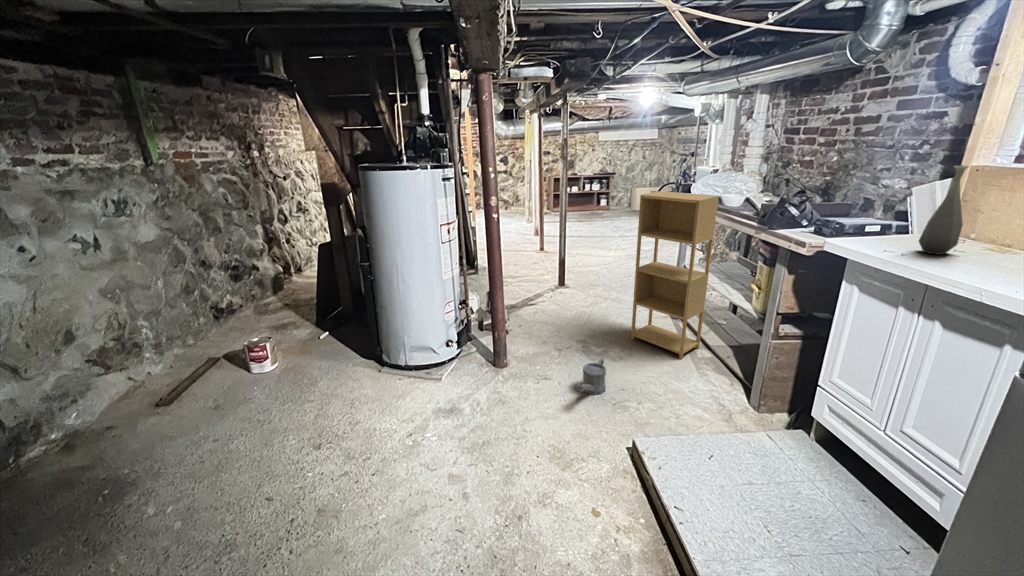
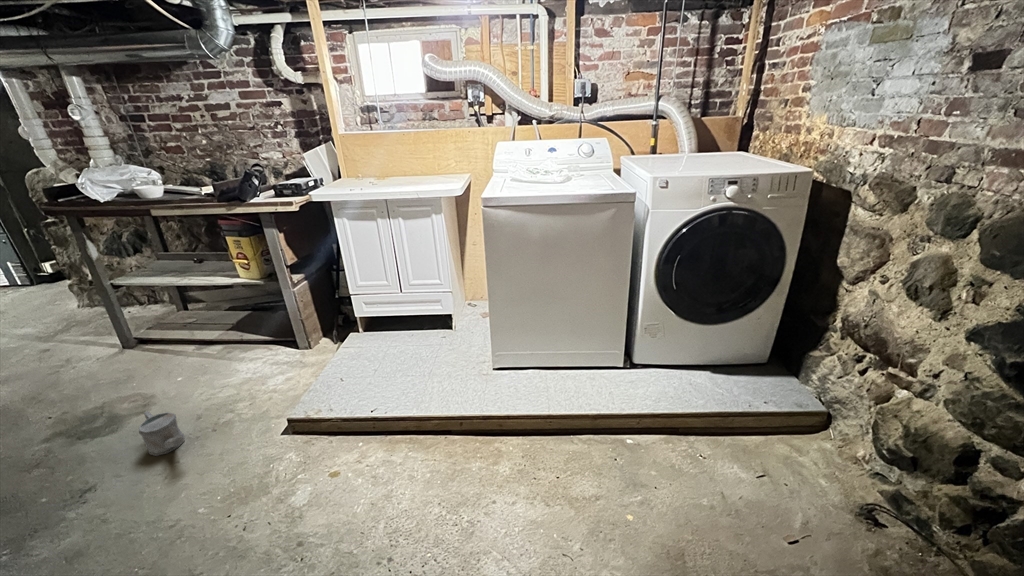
bottle: present [919,165,968,255] -> none [352,132,372,186]
shelving unit: present [631,191,719,359] -> none [31,188,204,392]

